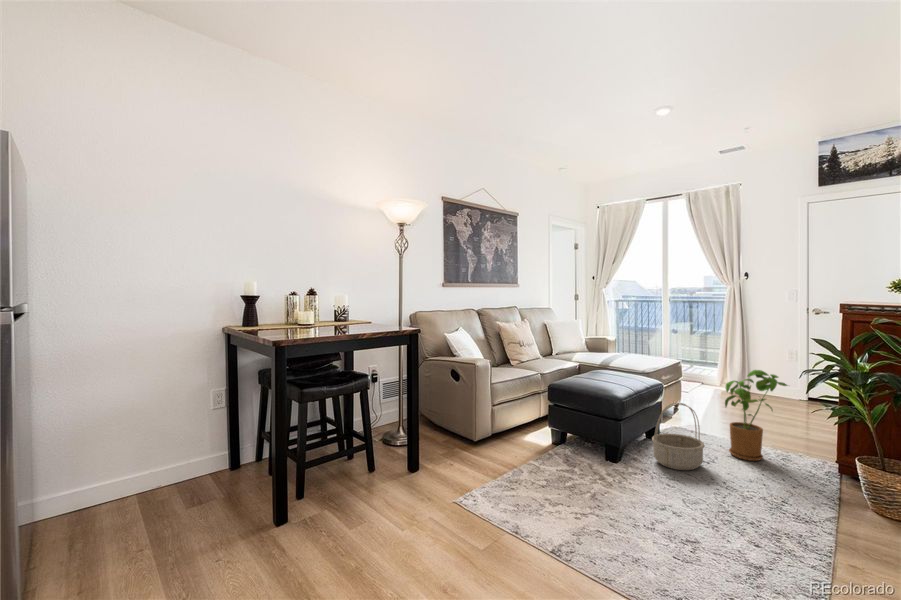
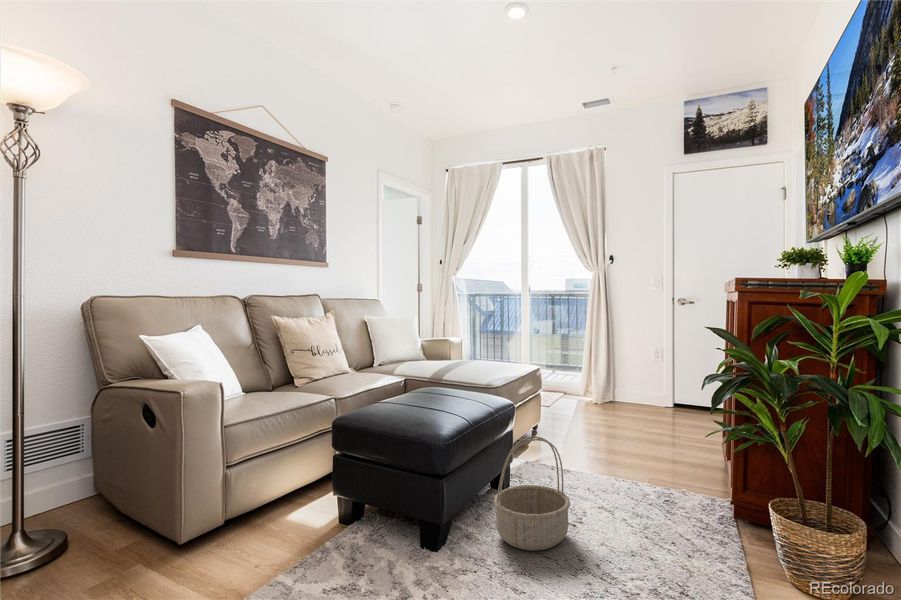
house plant: present [725,370,788,461] -> none [596,376,678,513]

